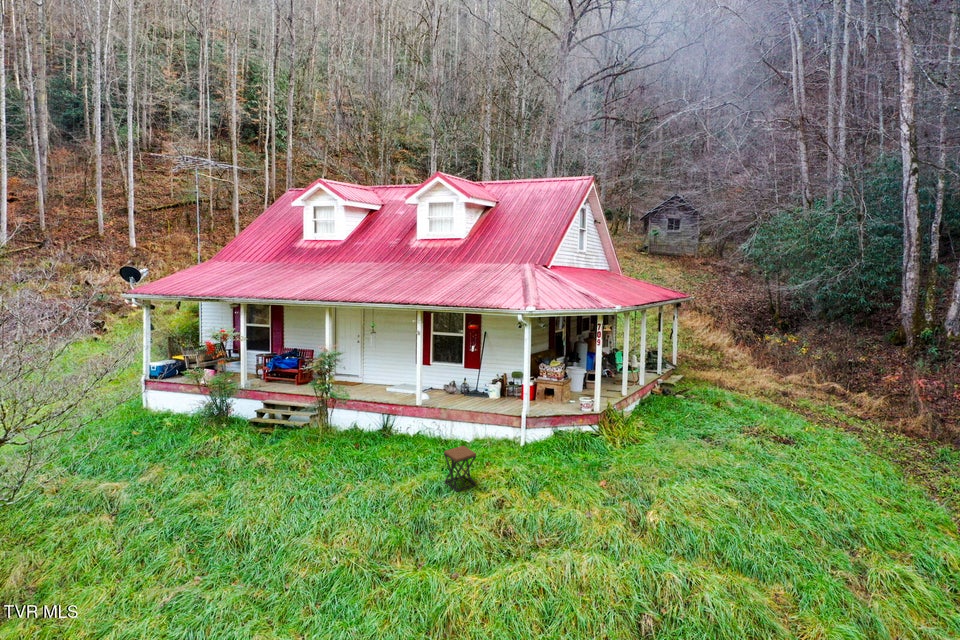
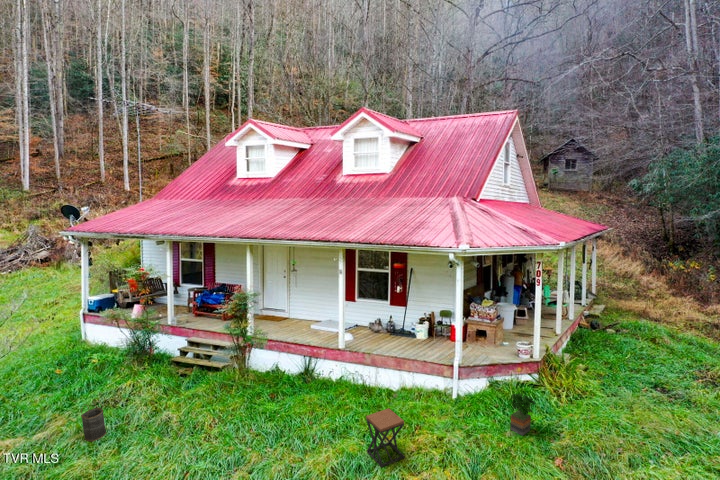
potted tree: none [567,433,588,468] -> present [511,393,536,436]
basket: none [177,450,200,488] -> present [81,400,106,441]

